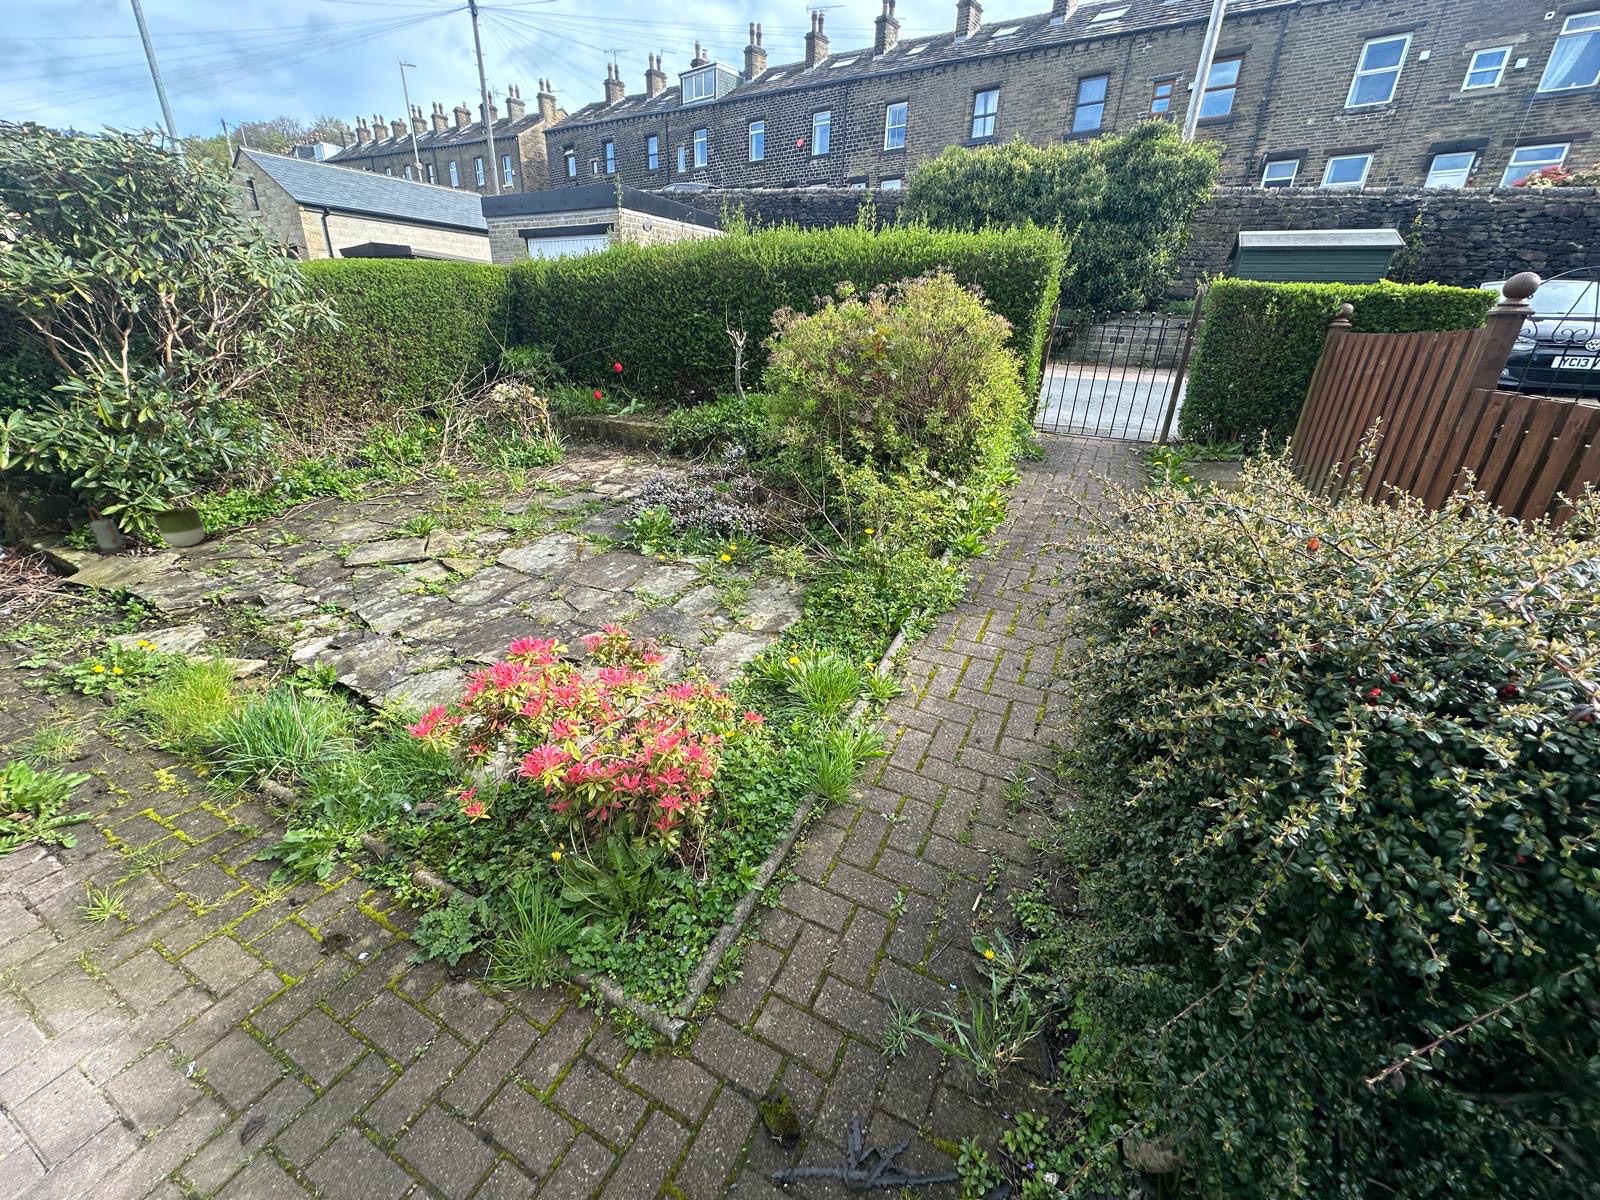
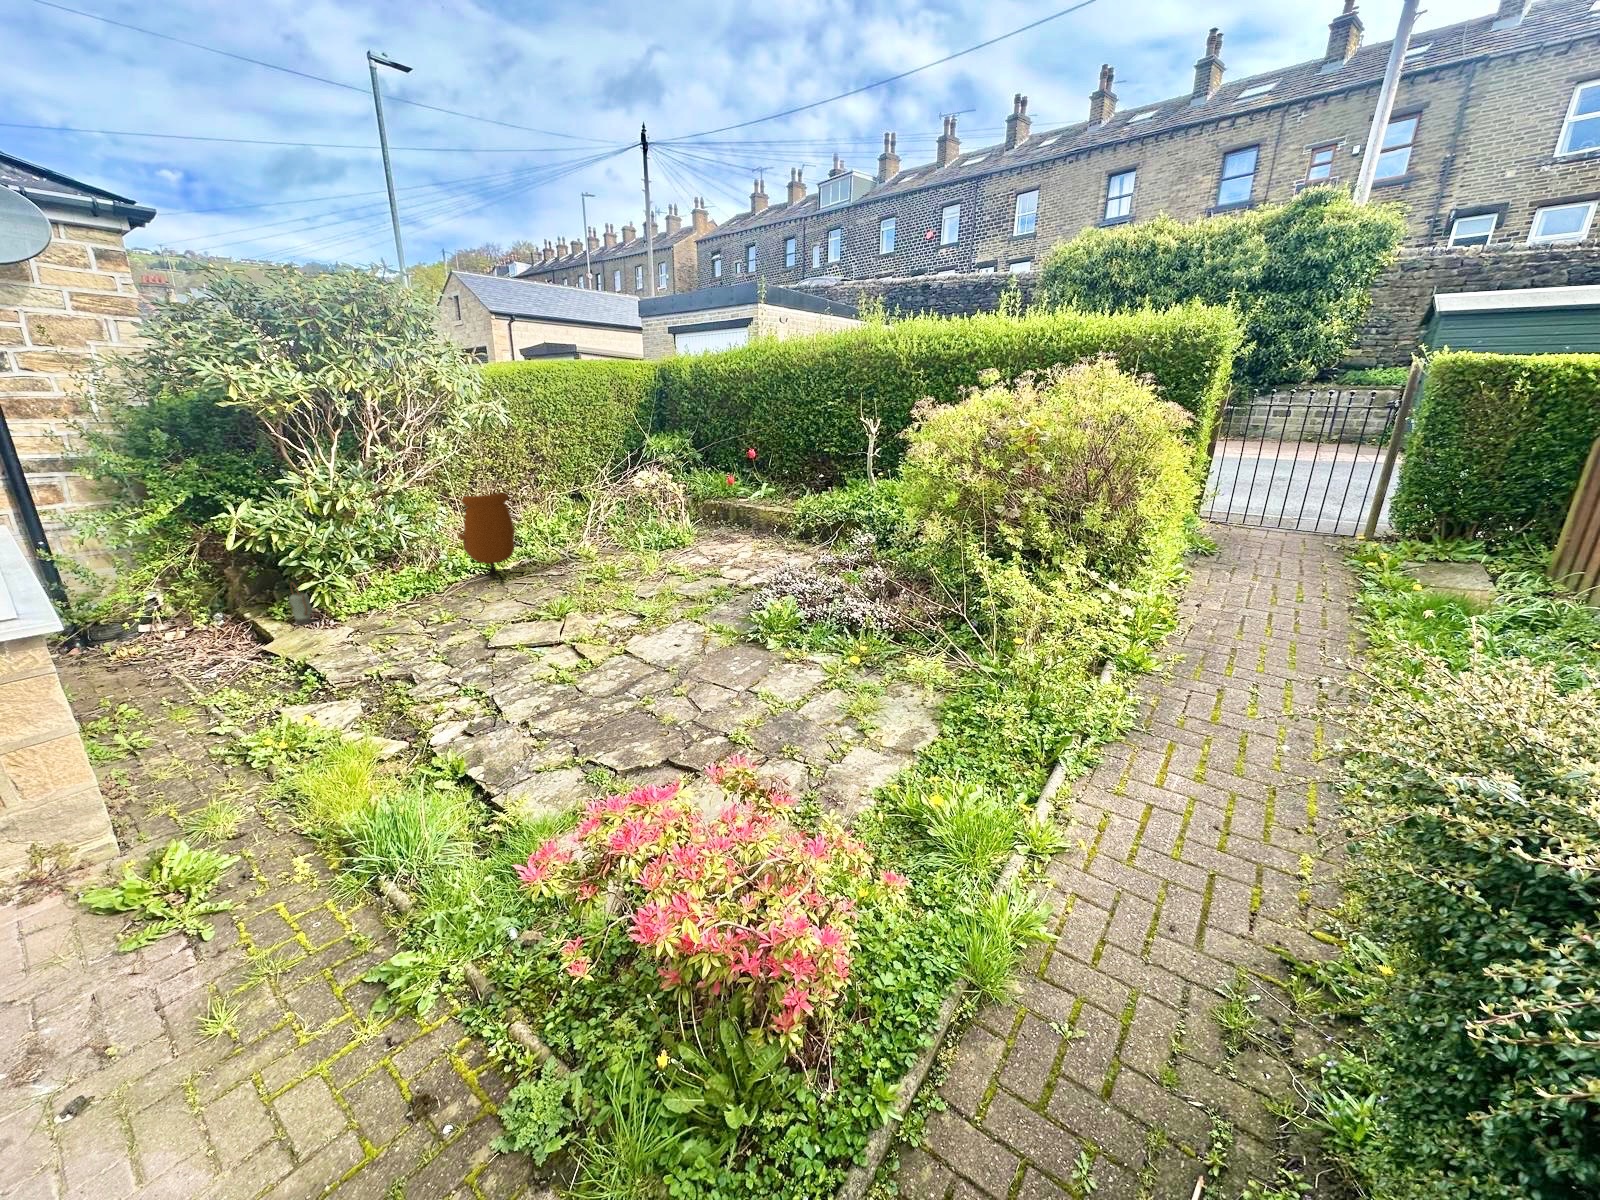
lounge chair: none [291,404,374,507] -> present [458,492,516,584]
planter: present [153,507,205,546] -> none [338,584,379,620]

